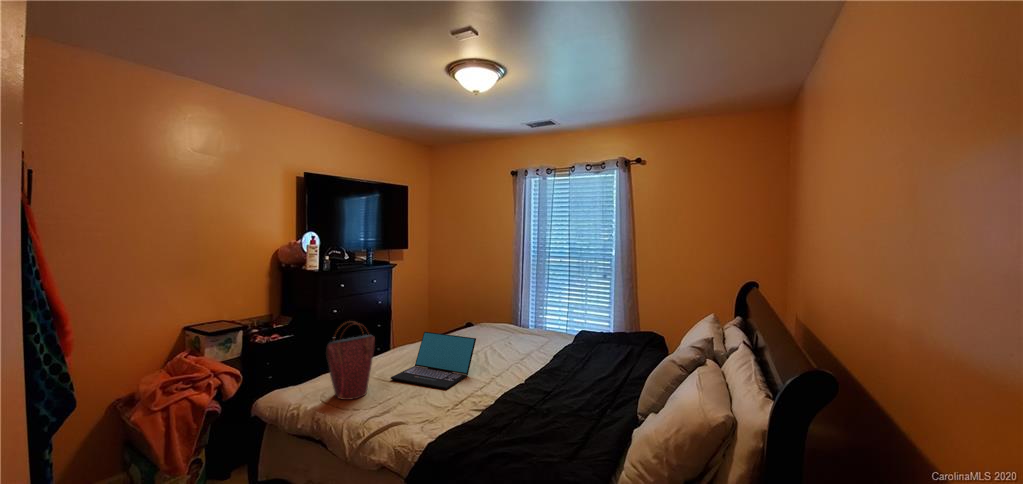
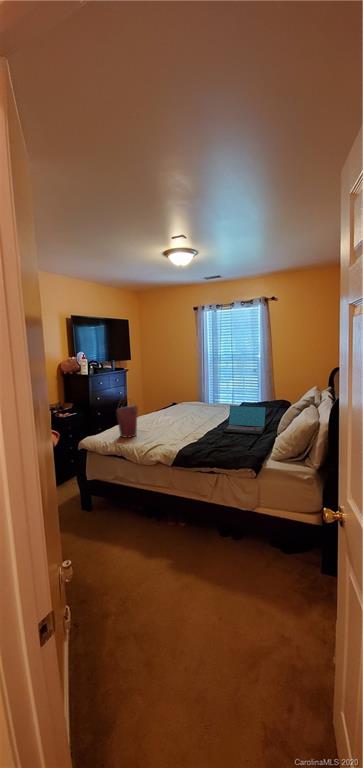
laptop: present [391,332,476,390] -> present [223,405,266,435]

